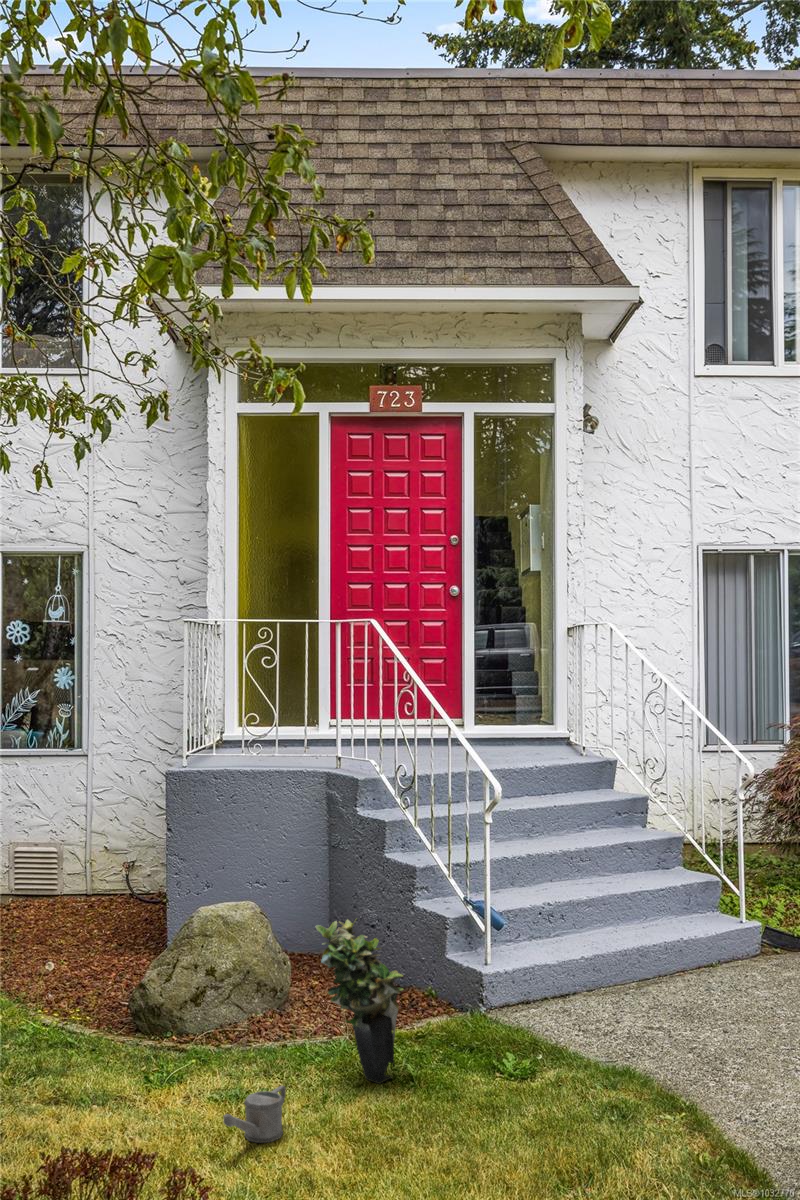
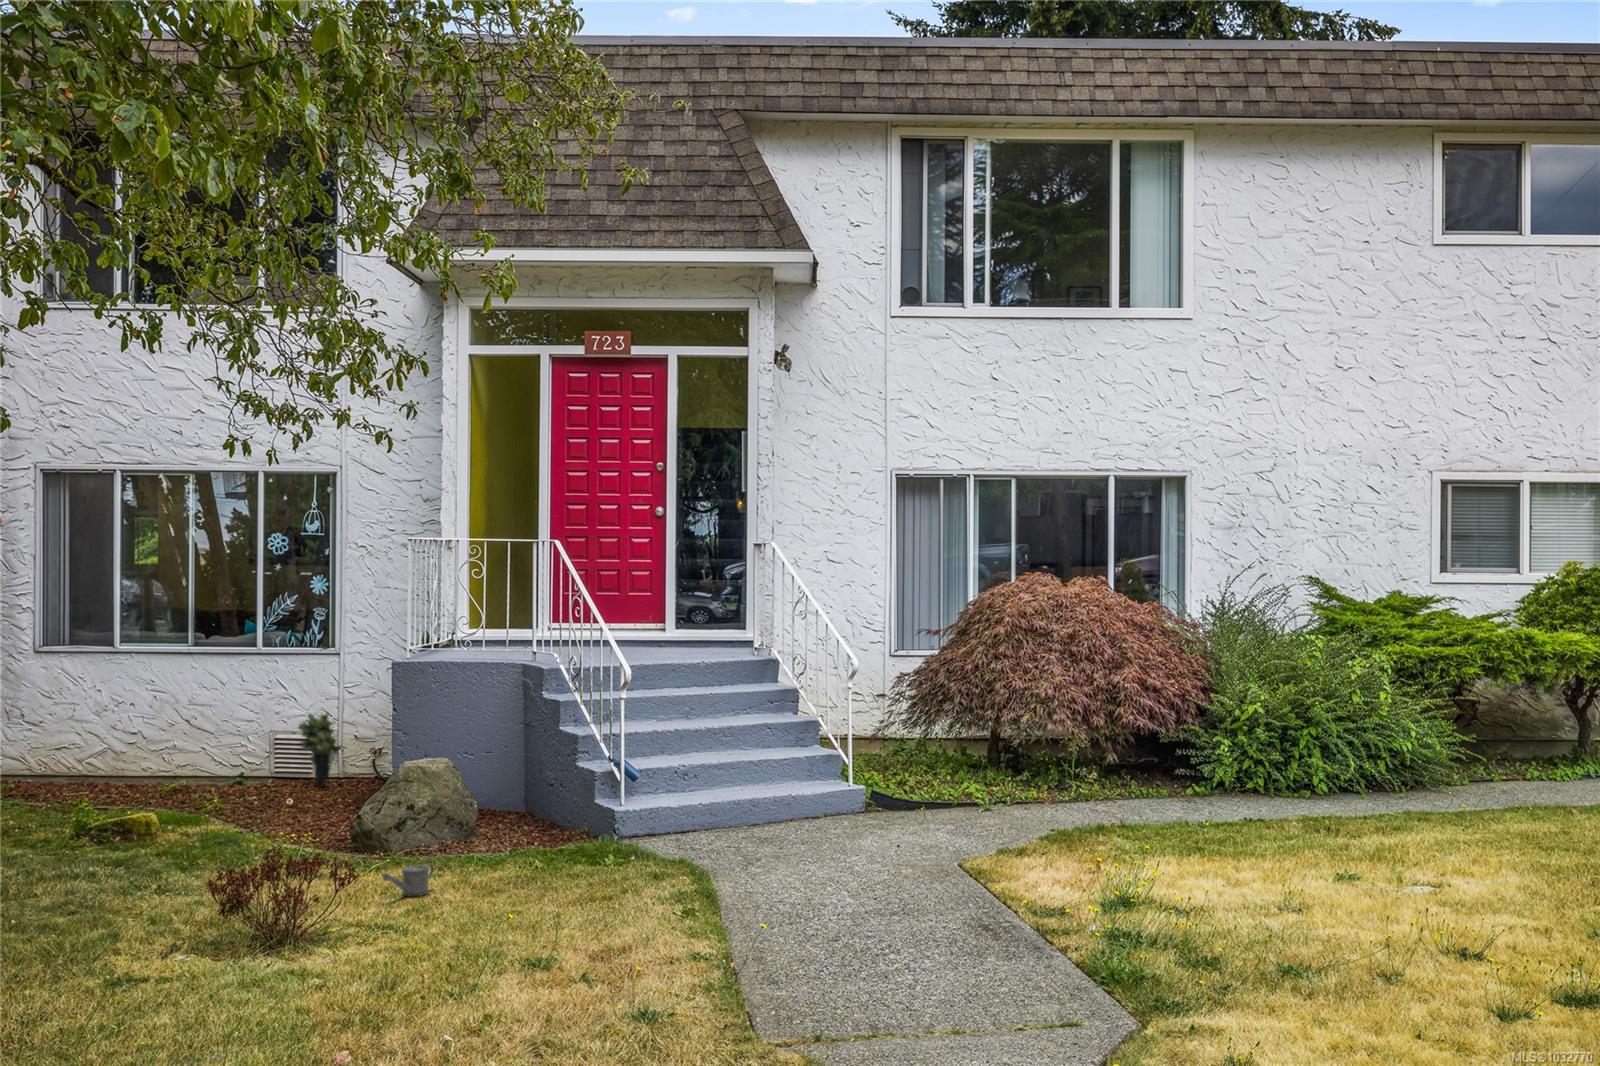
potted plant: present [316,920,403,1084] -> present [298,712,341,788]

